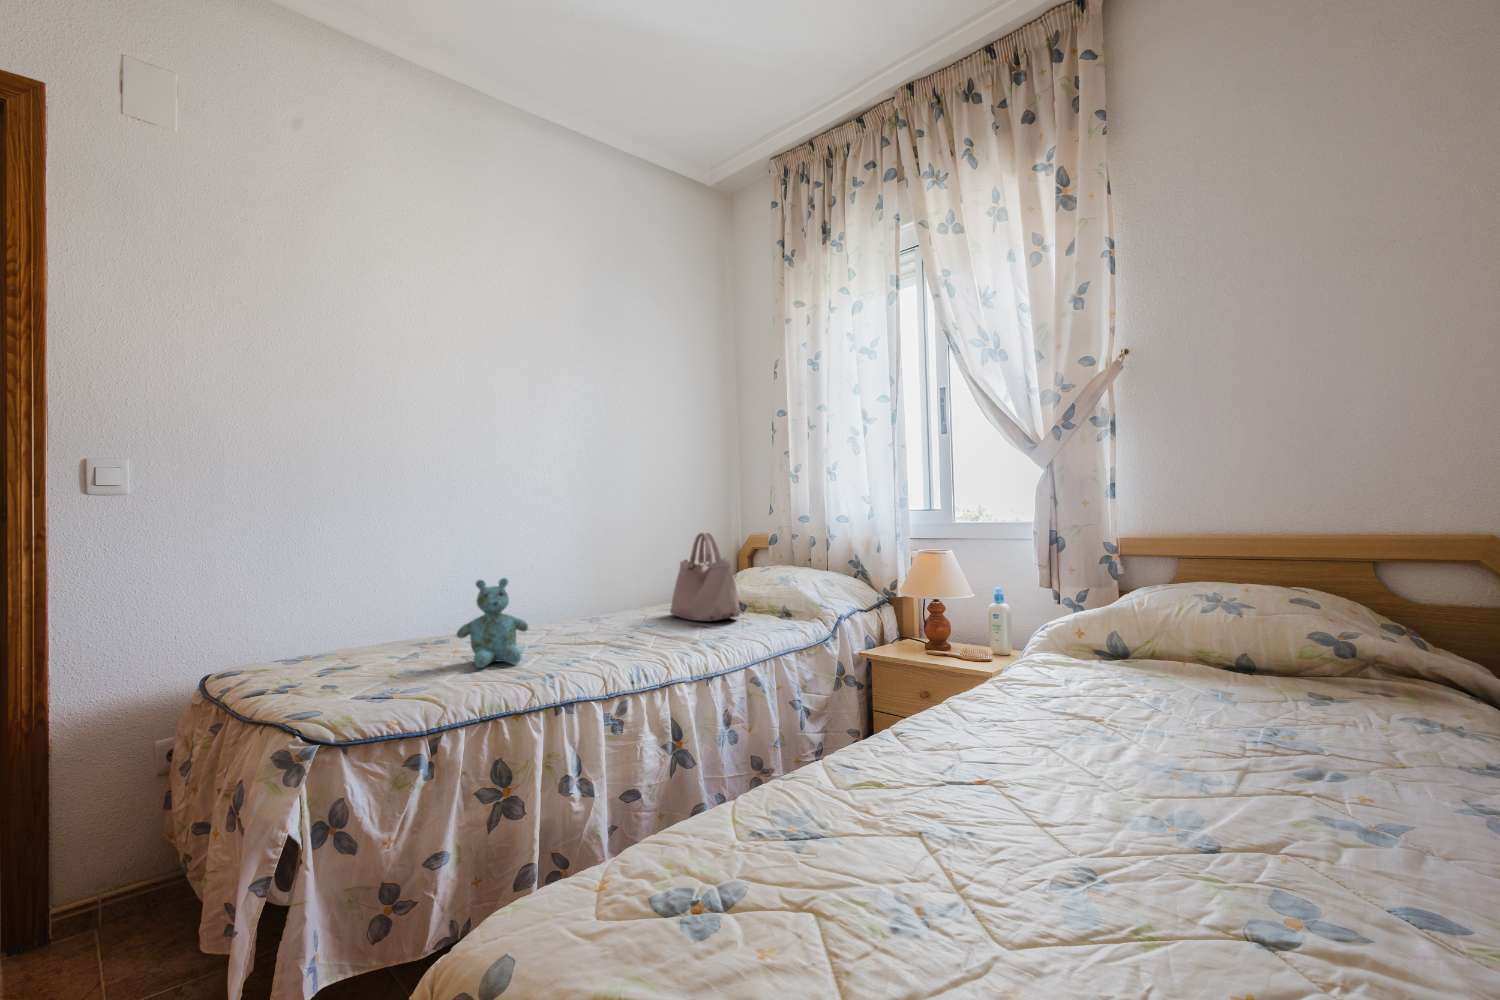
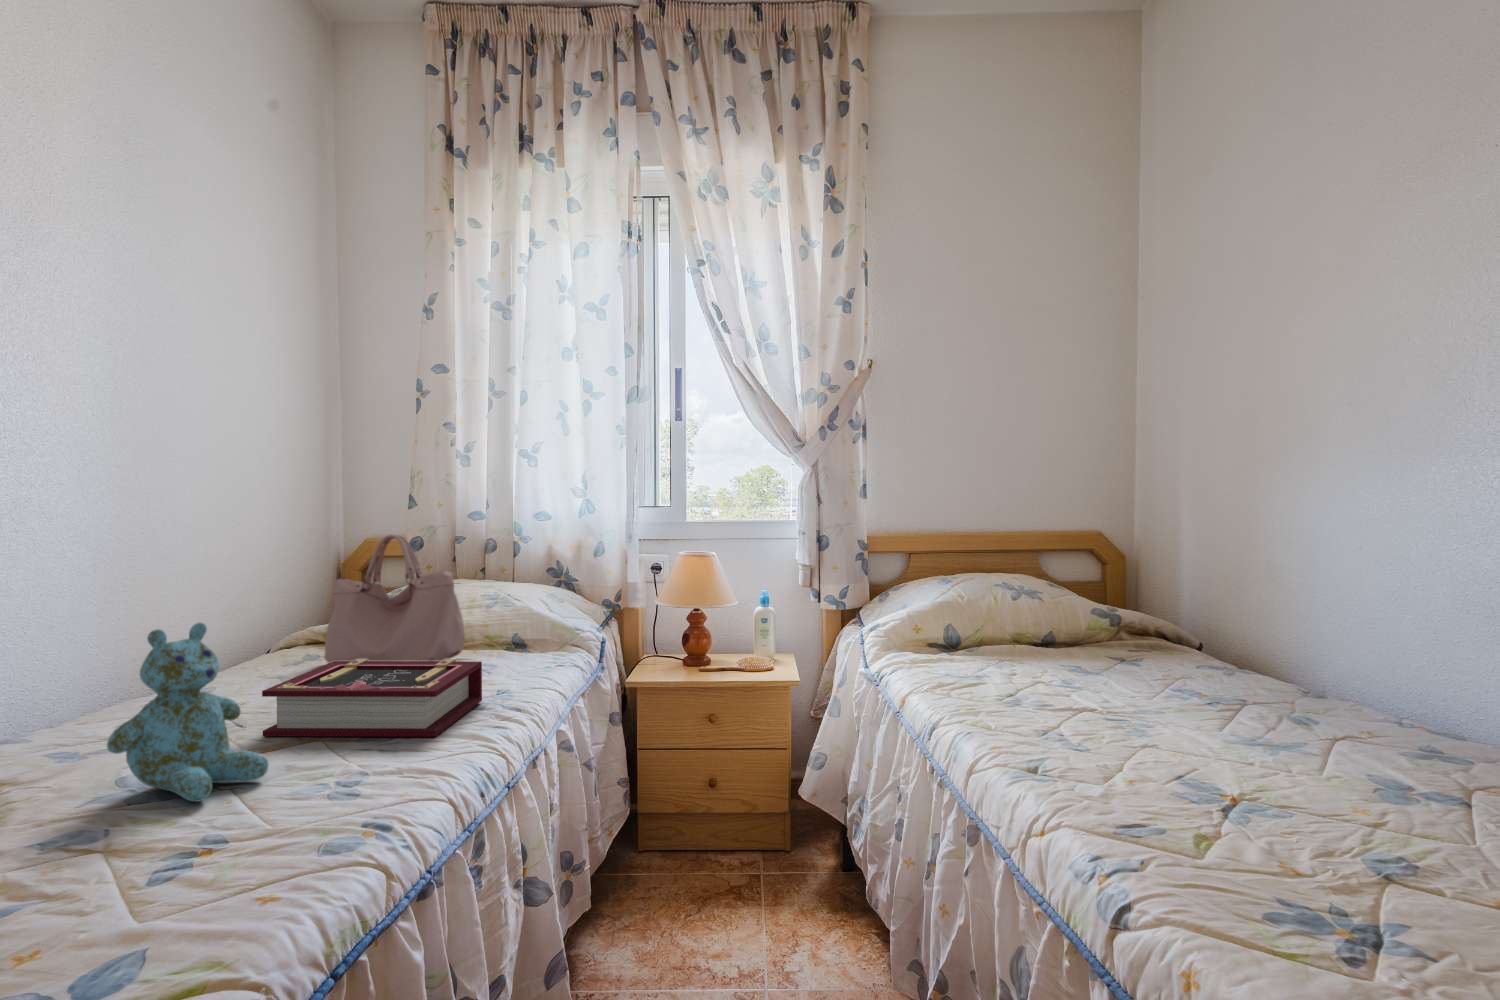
book: none [564,609,686,659] -> present [262,659,482,737]

